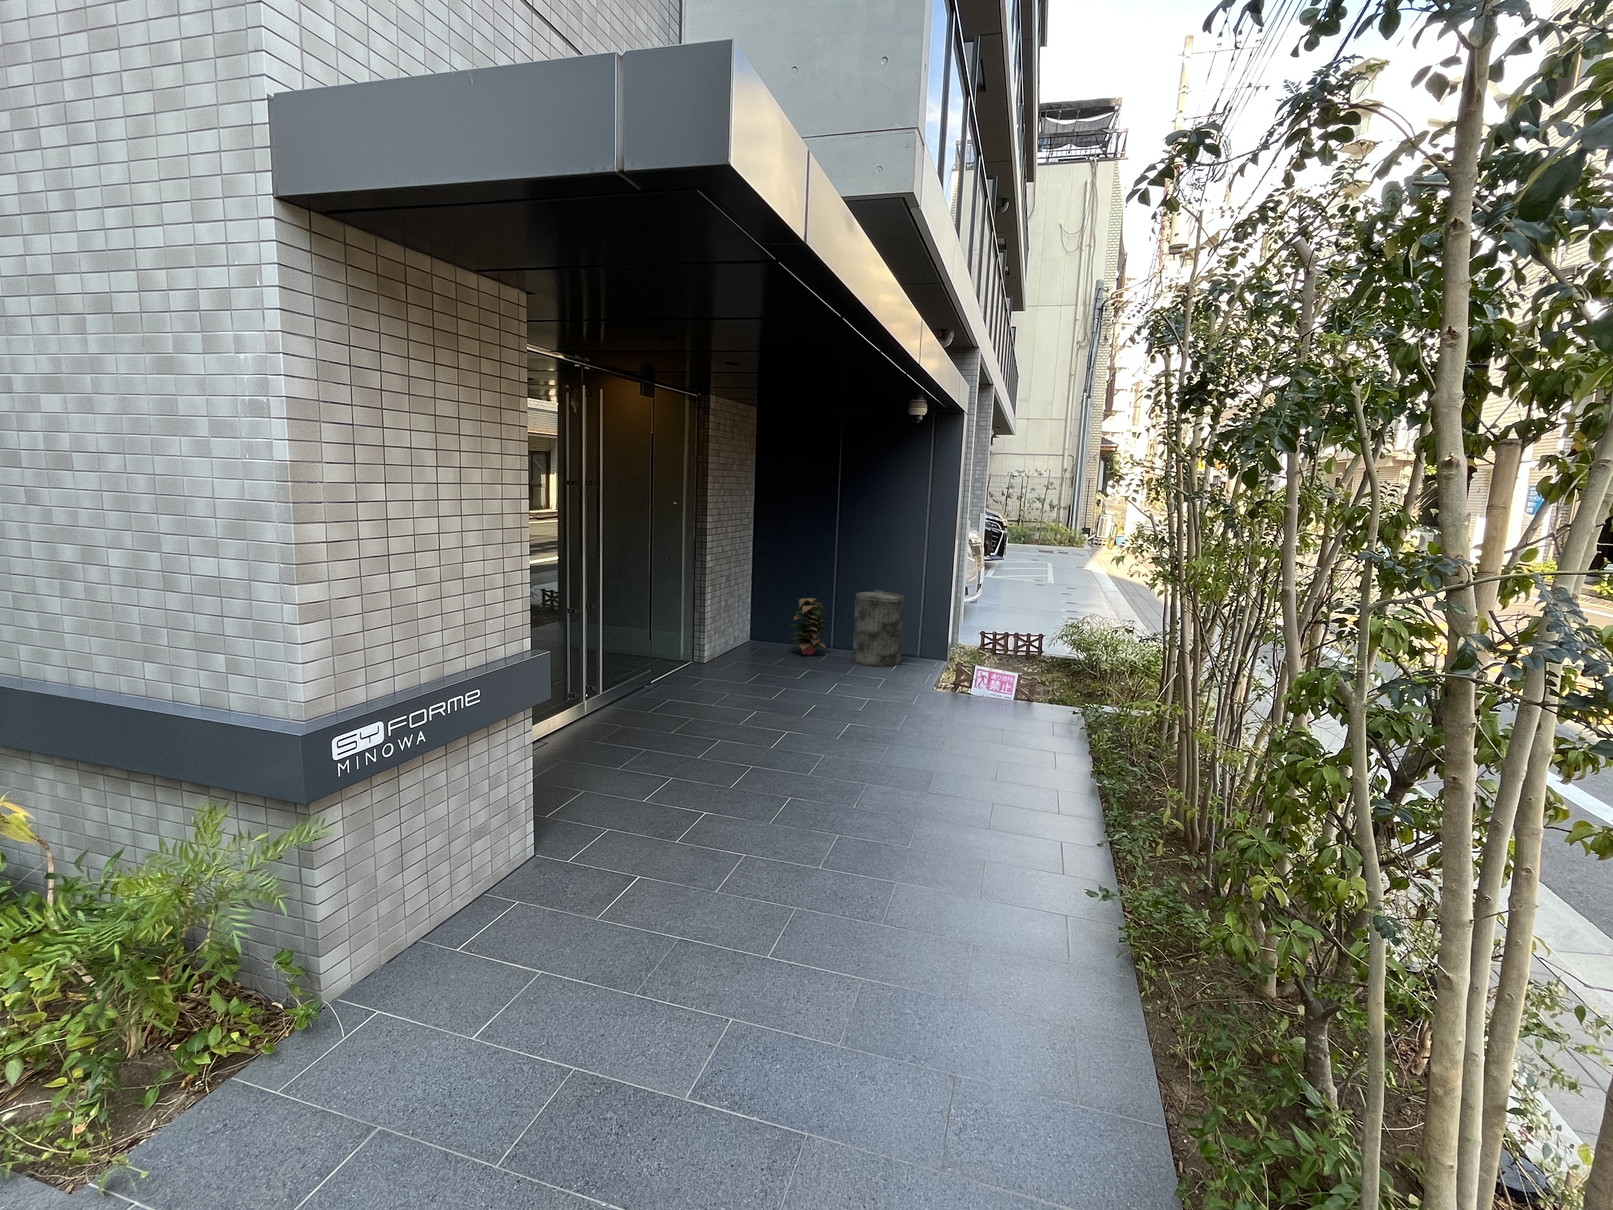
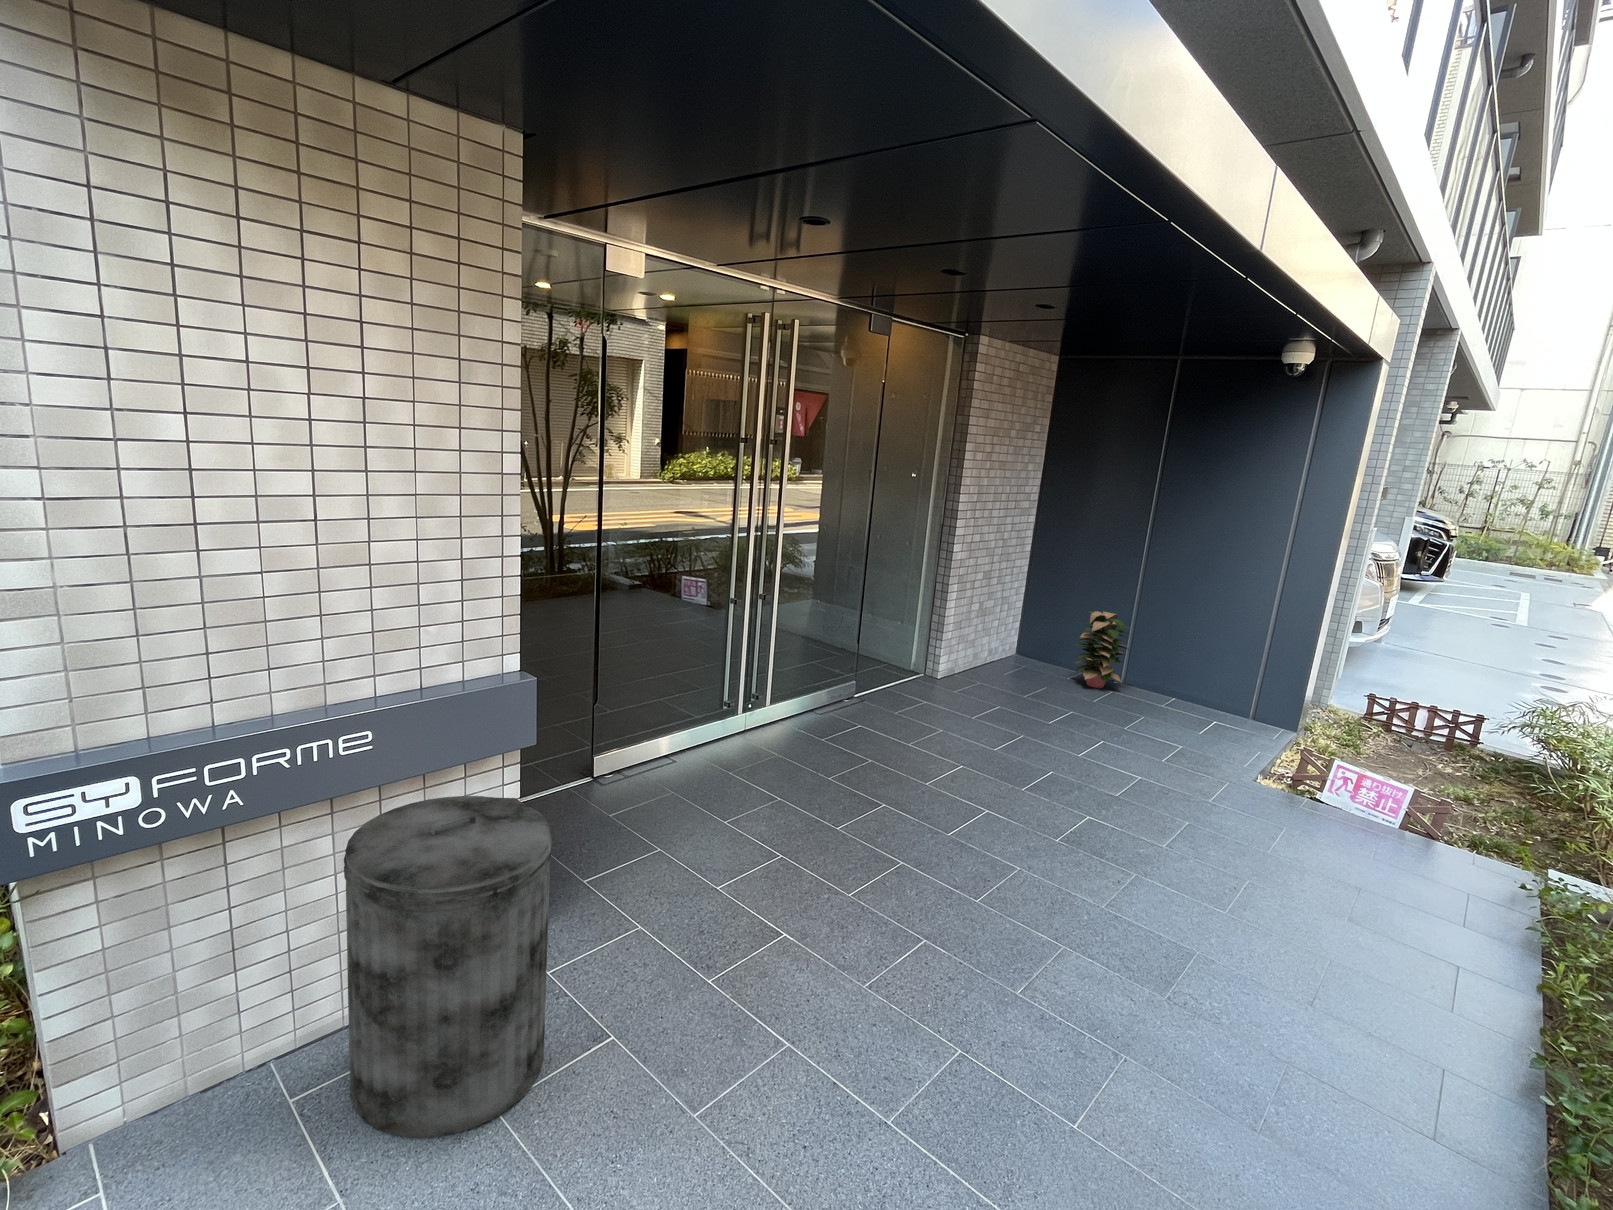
trash can: present [853,590,904,666] -> present [344,796,552,1137]

